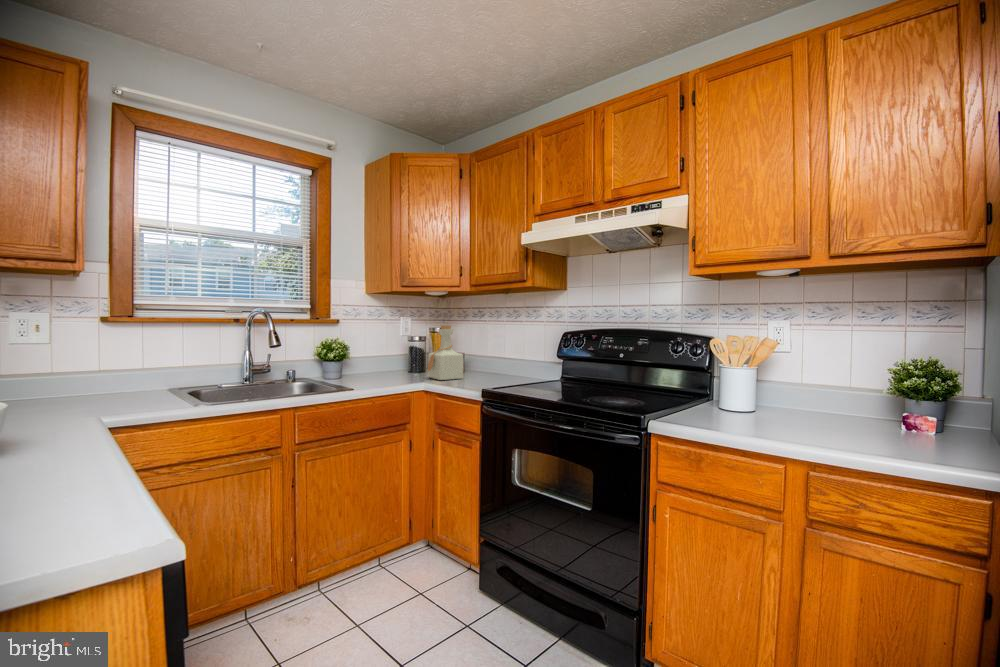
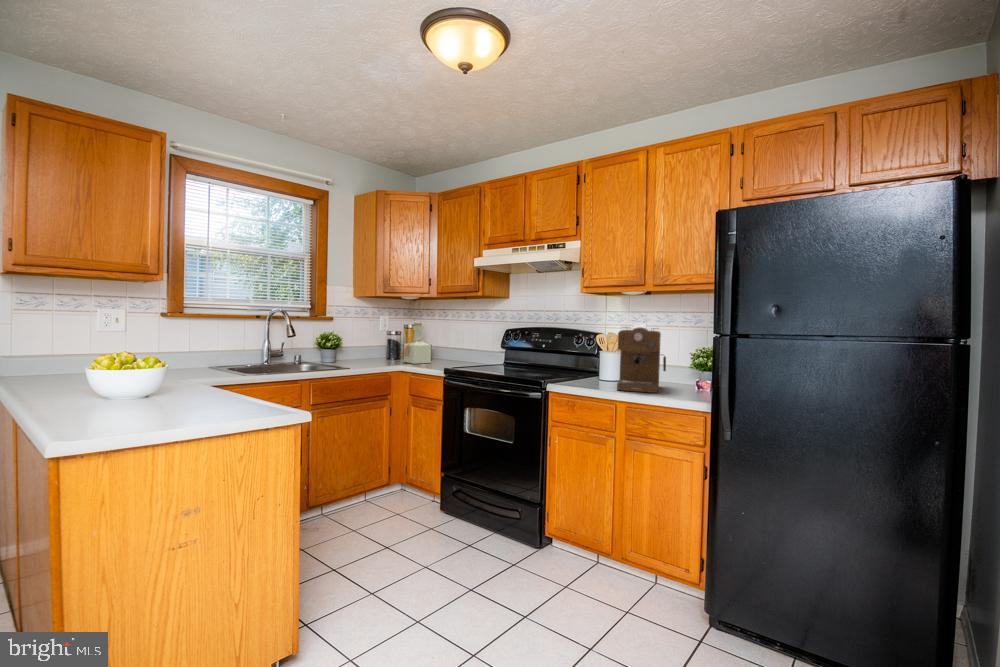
coffee maker: none [774,328,881,447] -> present [617,328,666,393]

